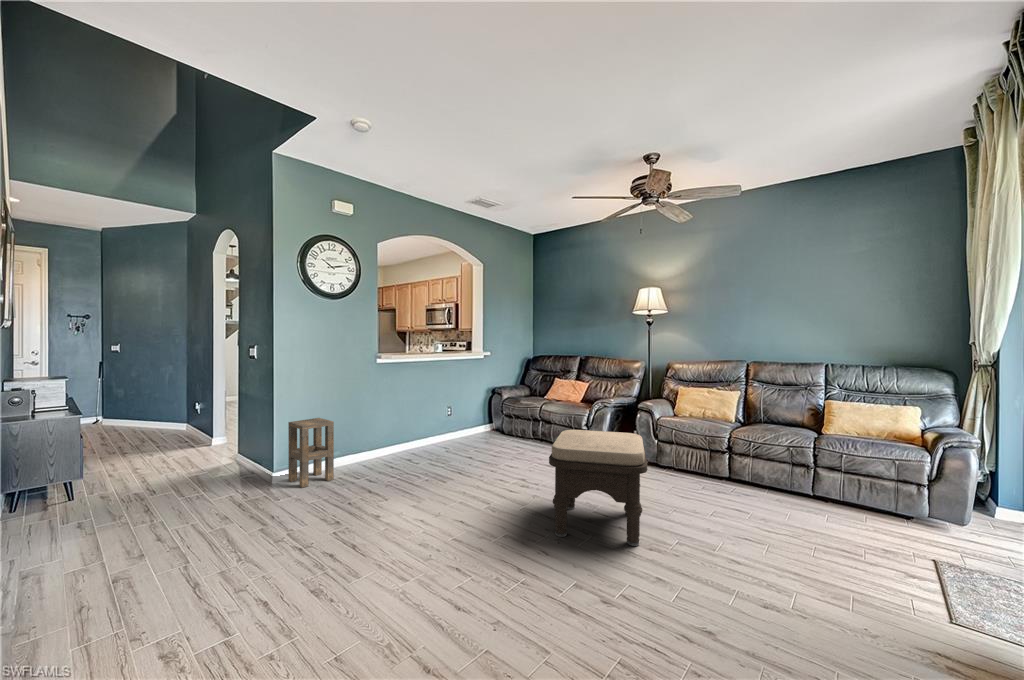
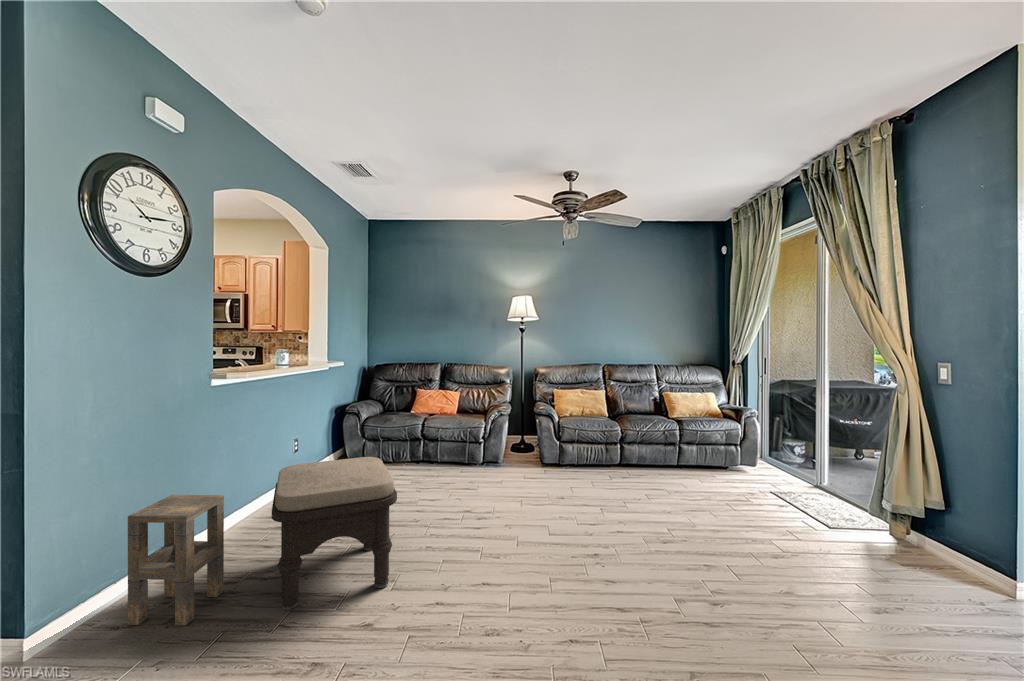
ottoman: present [549,430,647,546] -> present [272,457,397,610]

